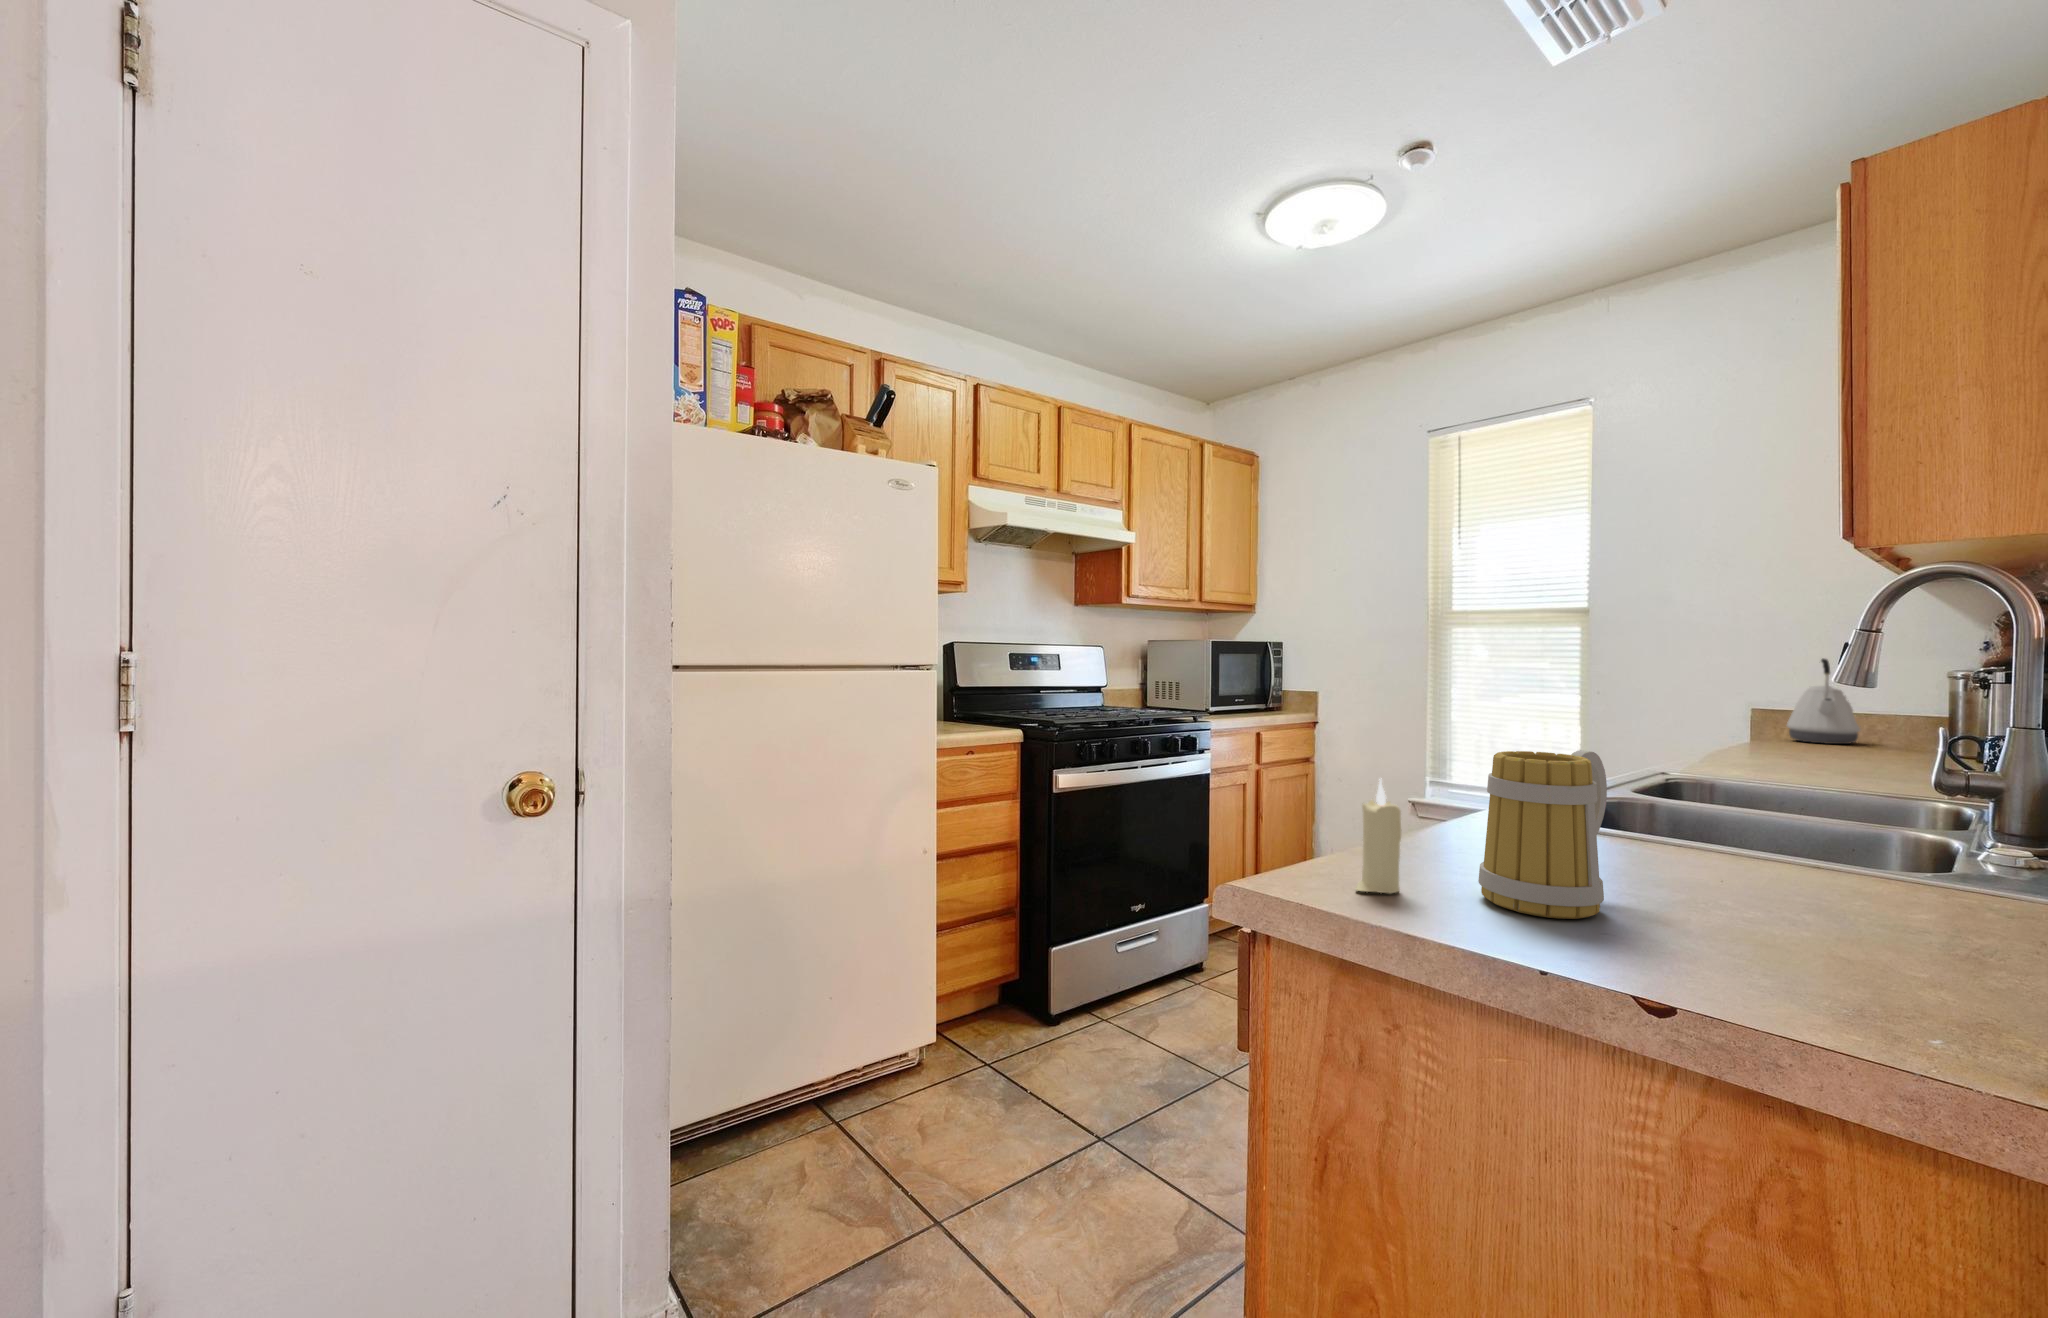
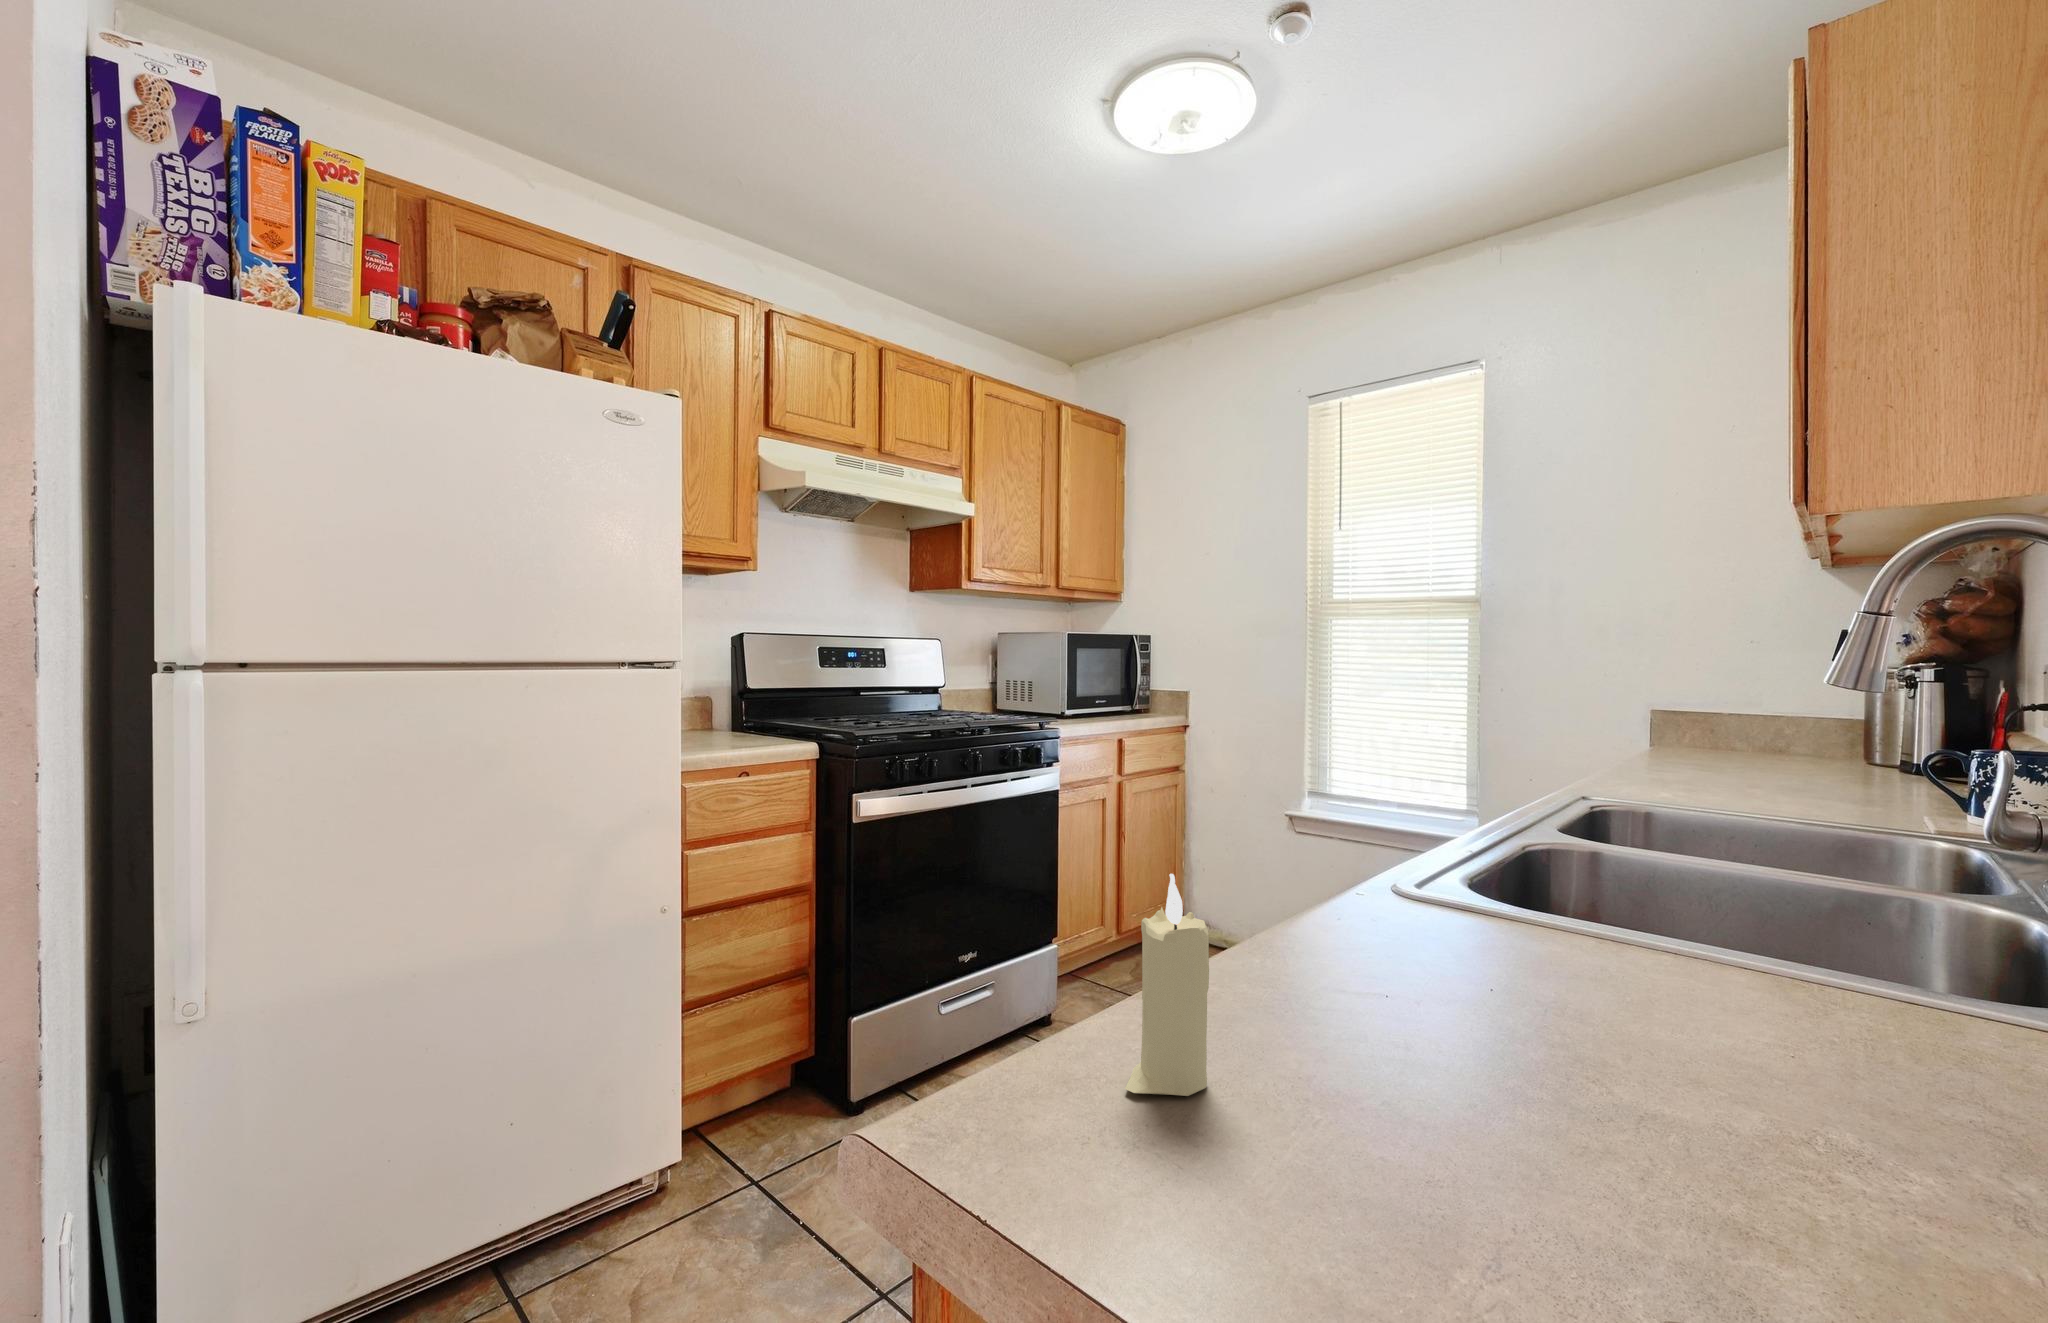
kettle: present [1787,659,1861,744] -> none [1674,652,1750,746]
mug: present [1478,750,1607,919] -> none [1346,812,1572,1163]

